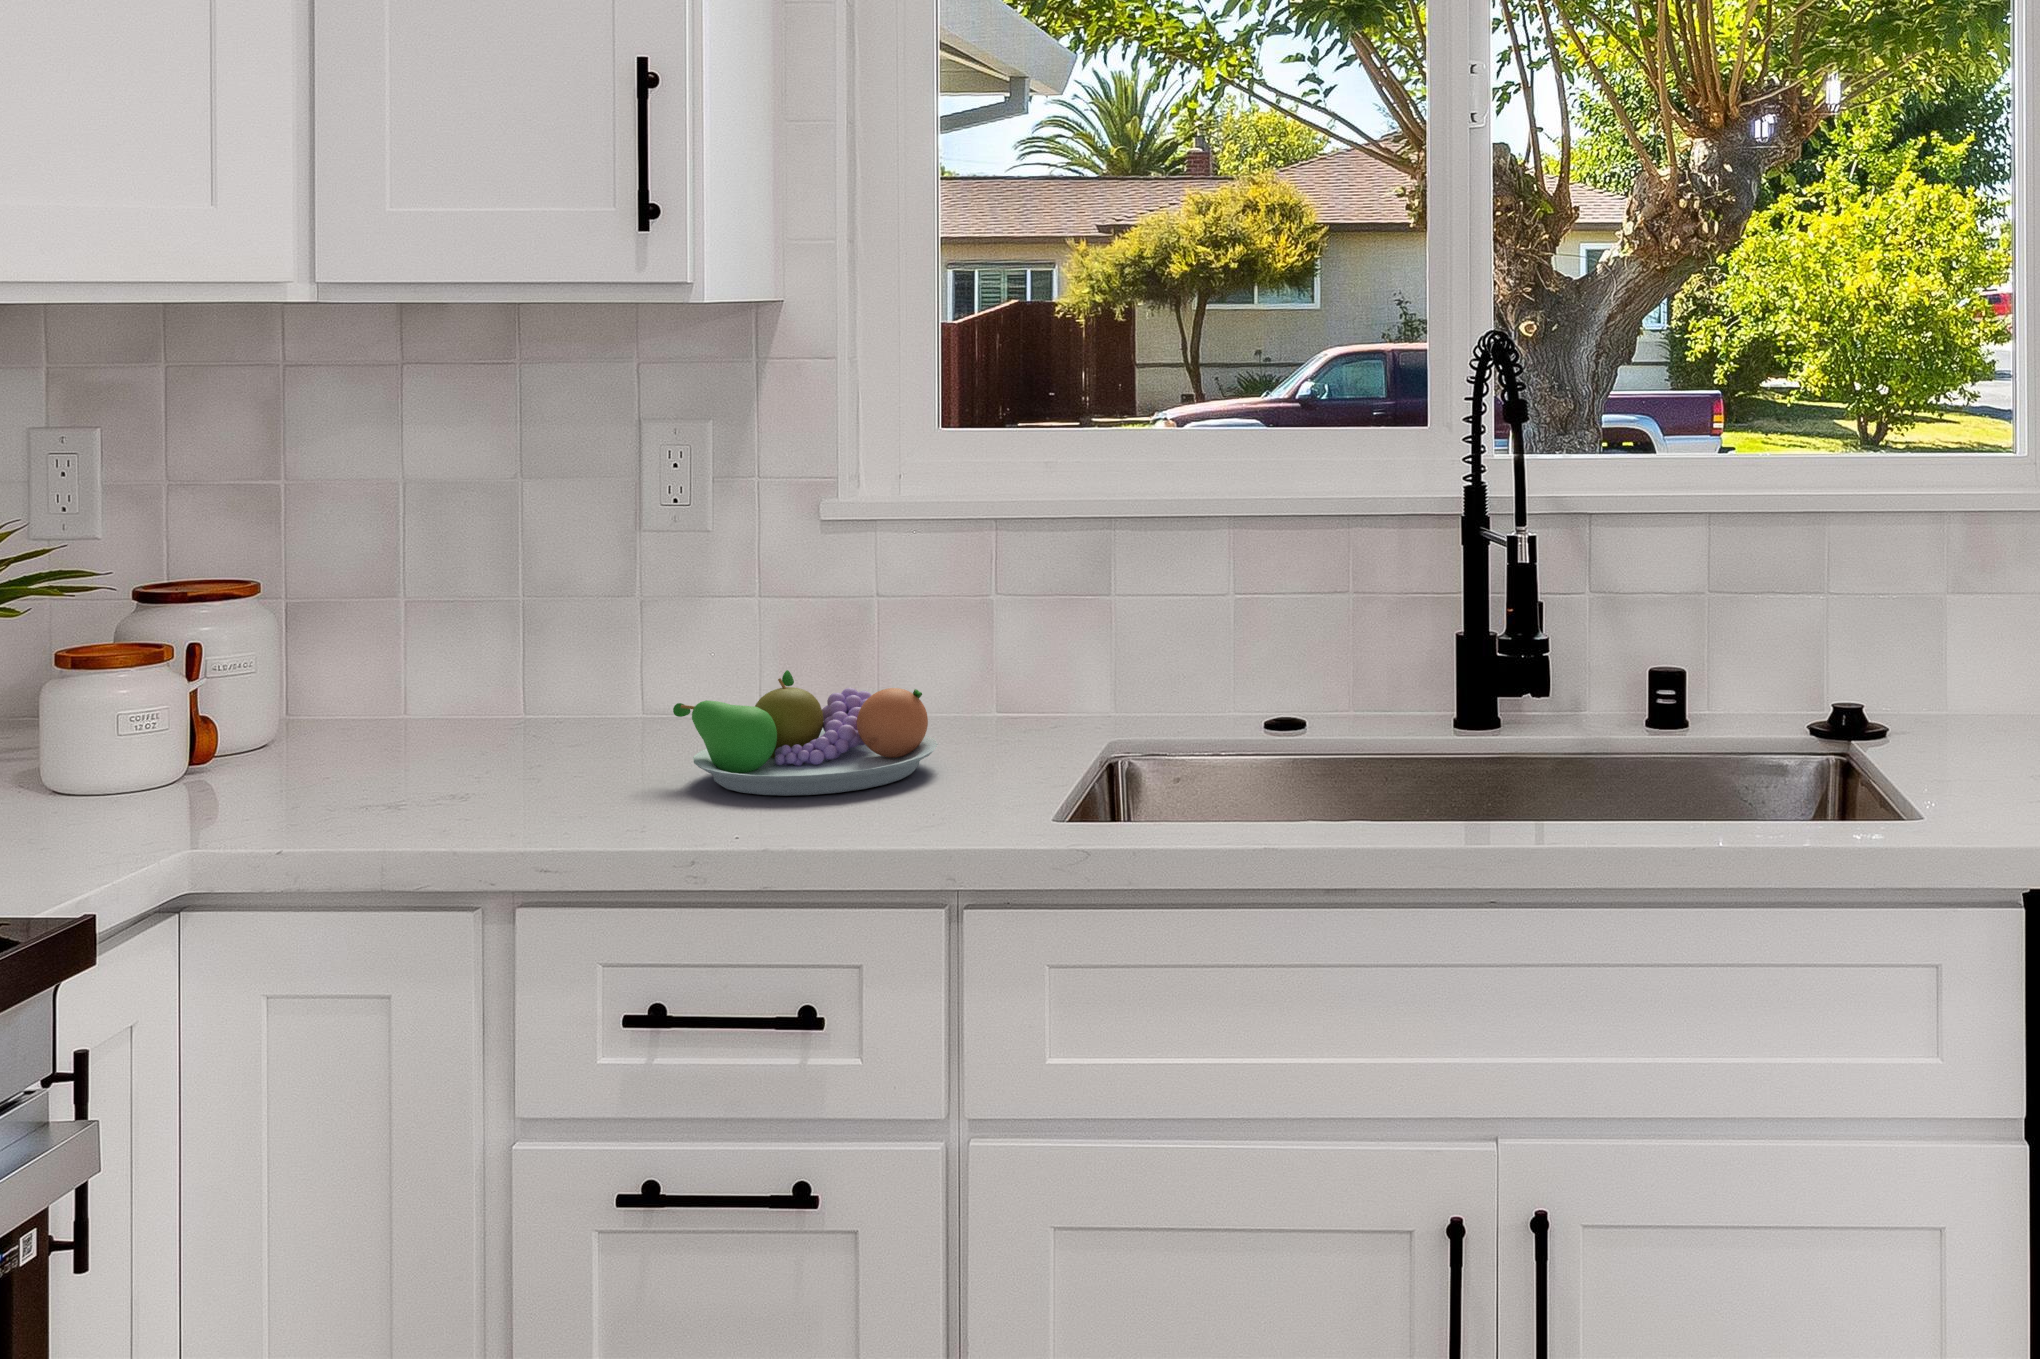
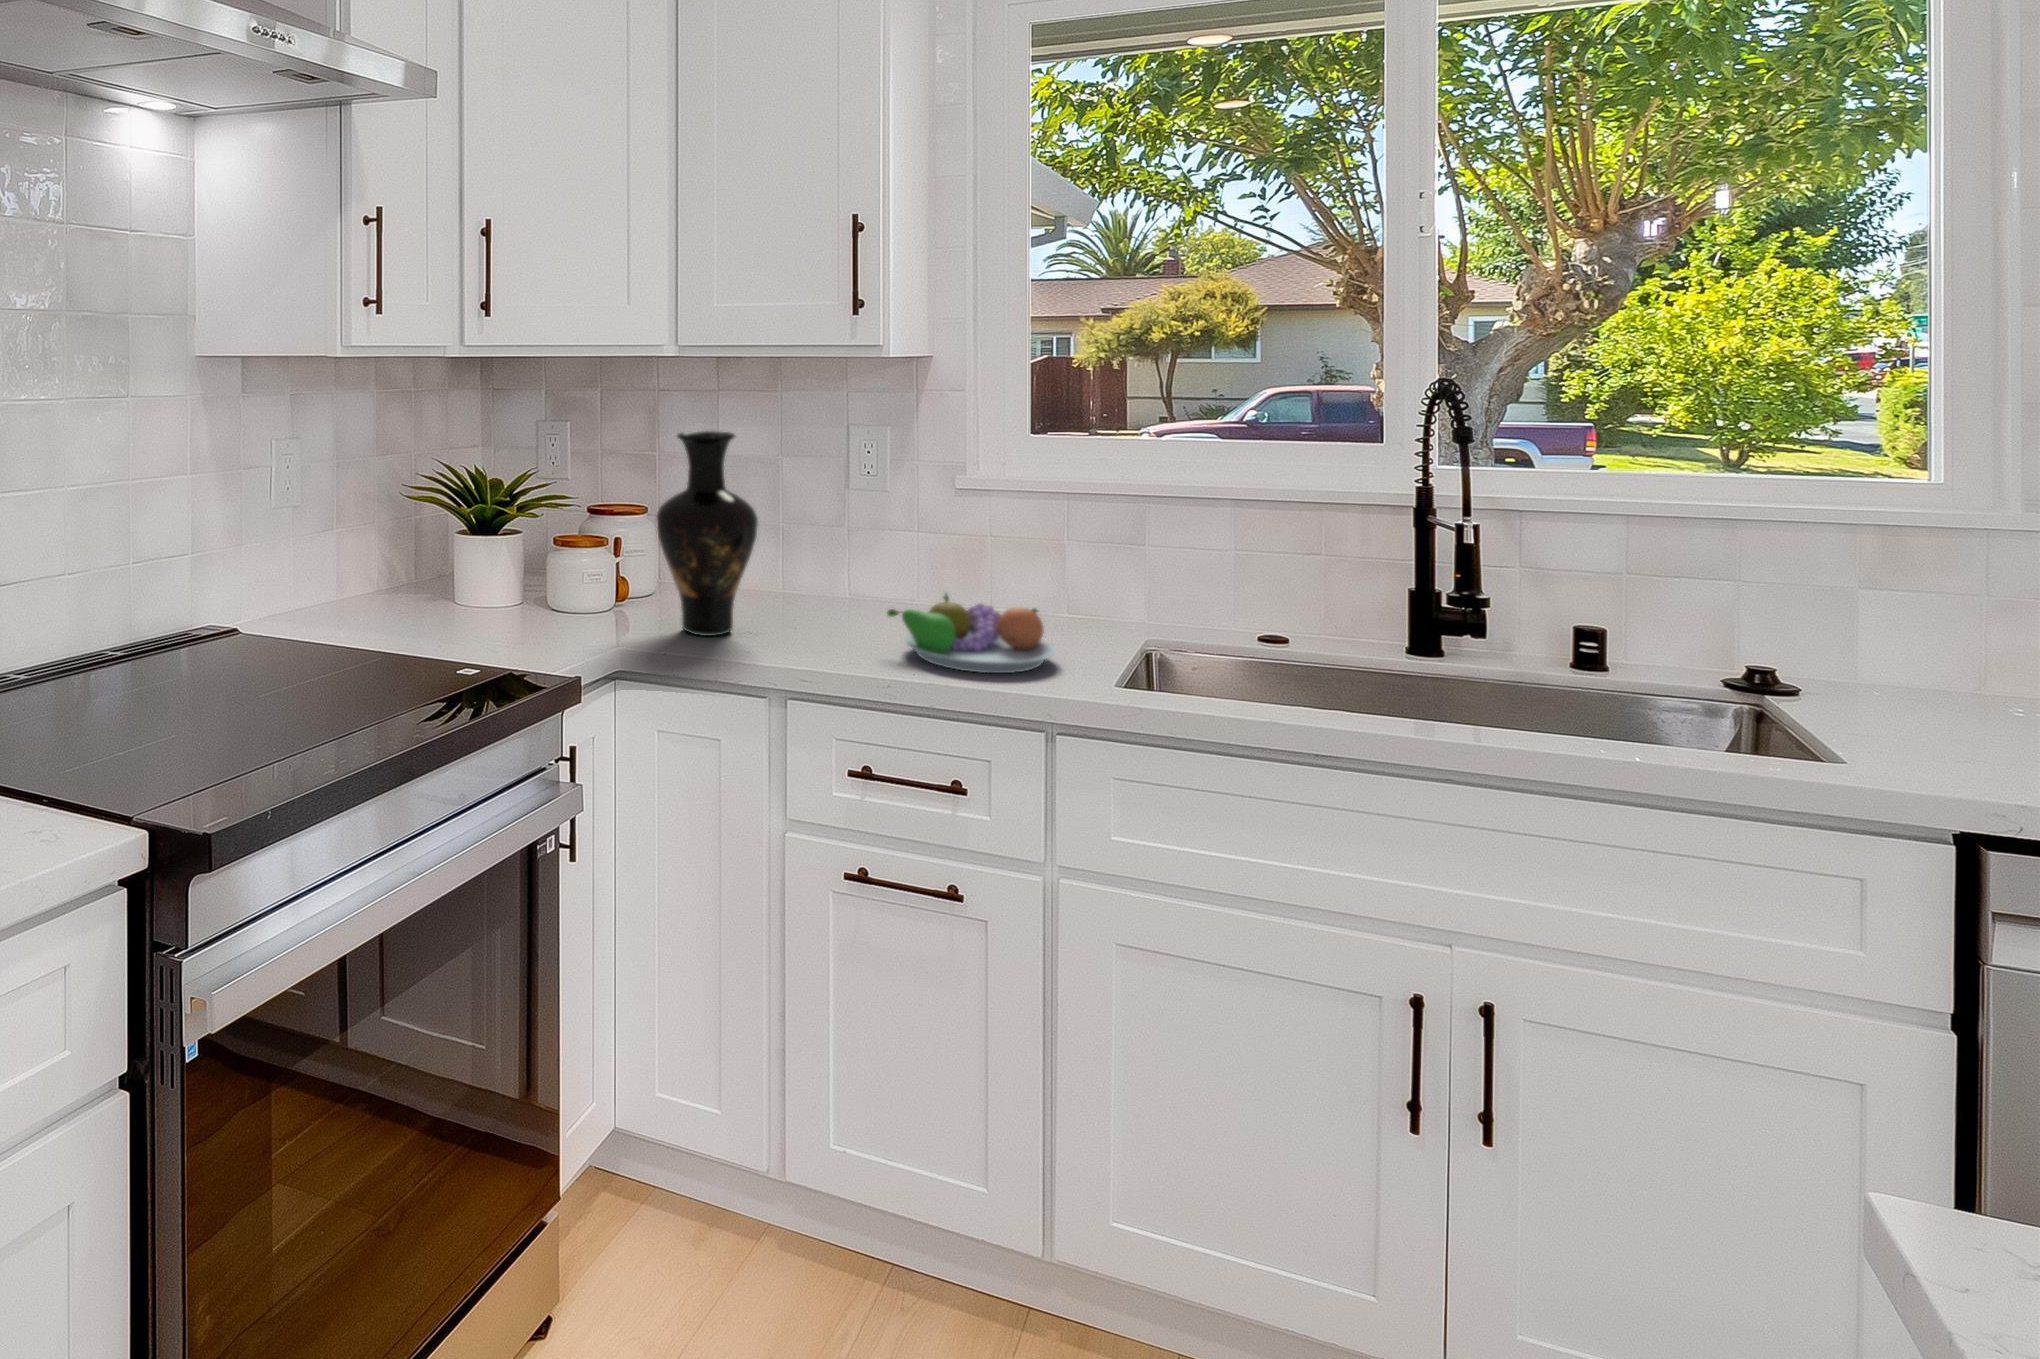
vase: none [286,415,485,773] -> present [656,431,758,636]

